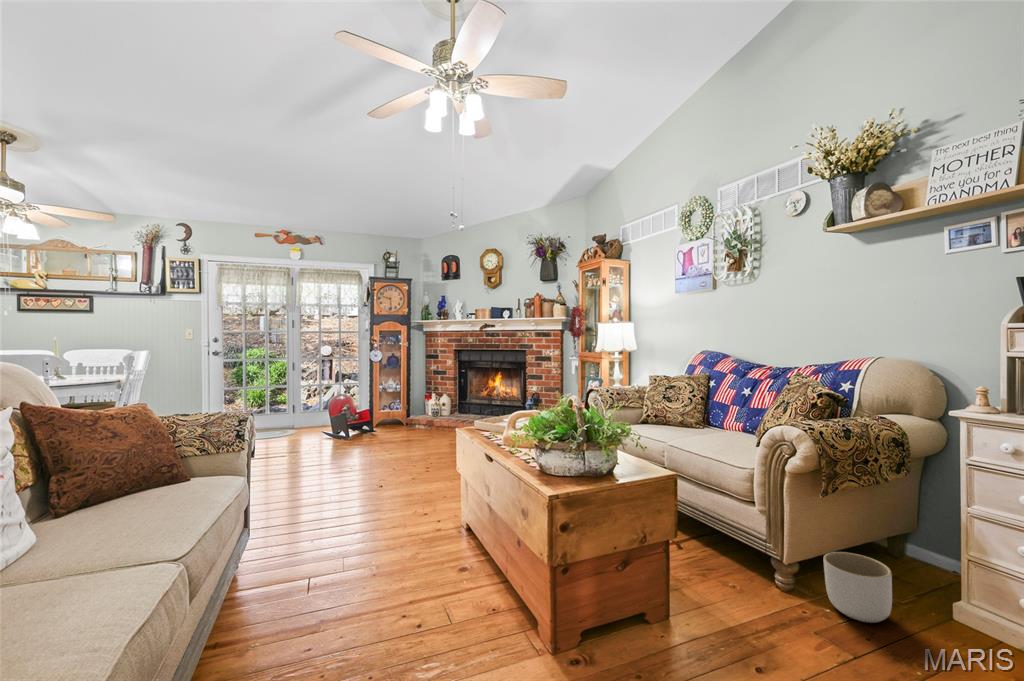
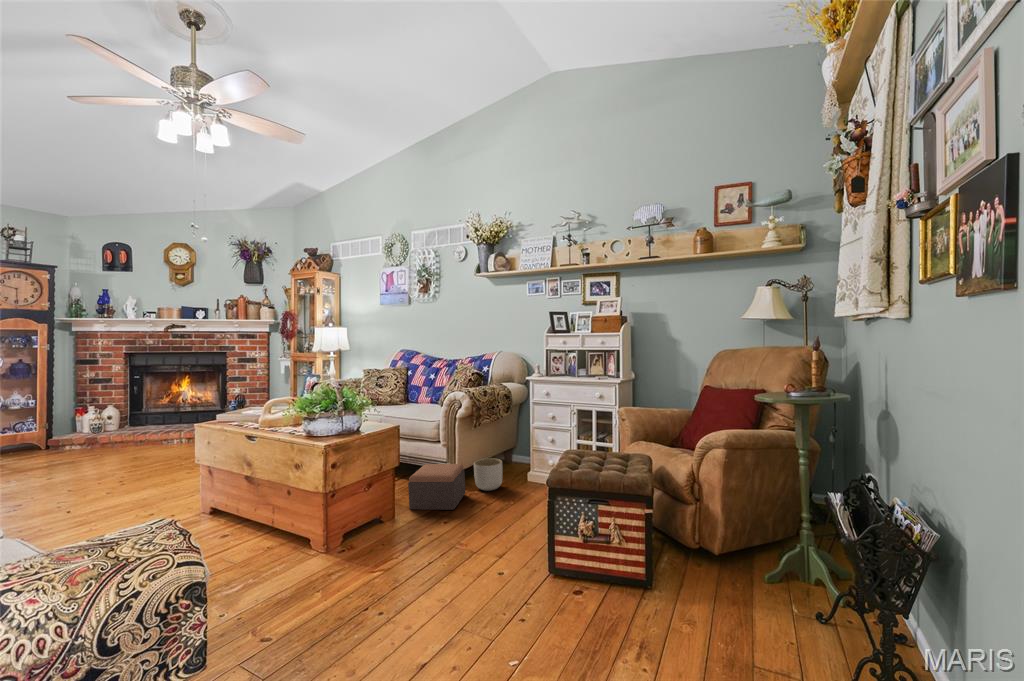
footstool: none [694,537,806,647] -> present [408,464,465,510]

